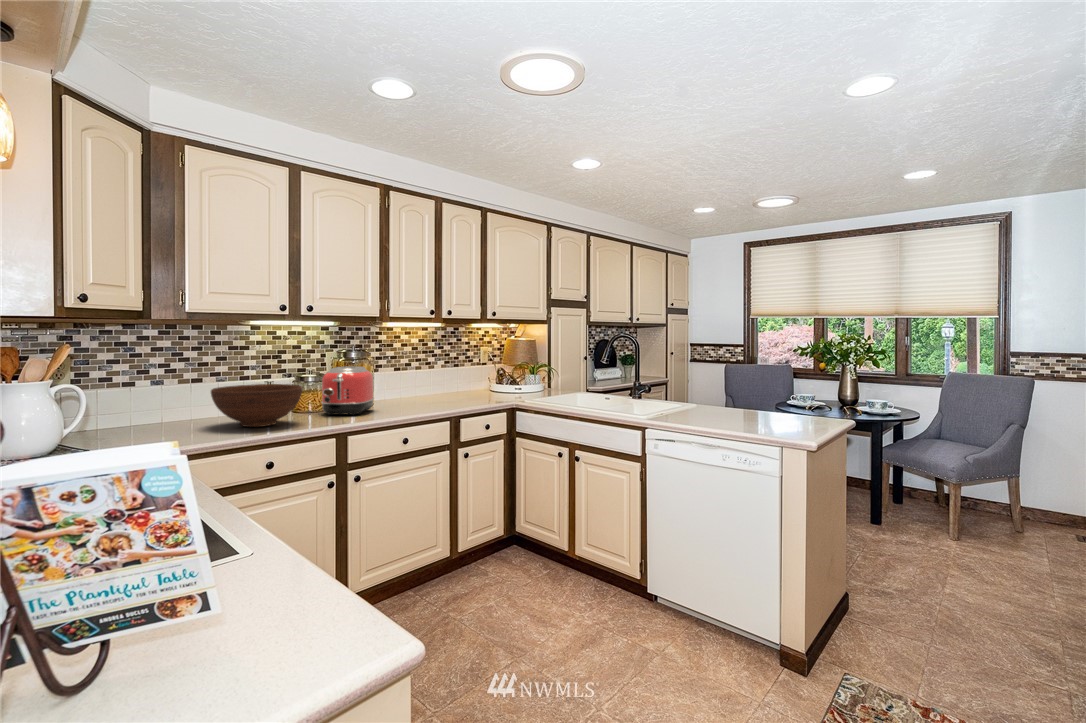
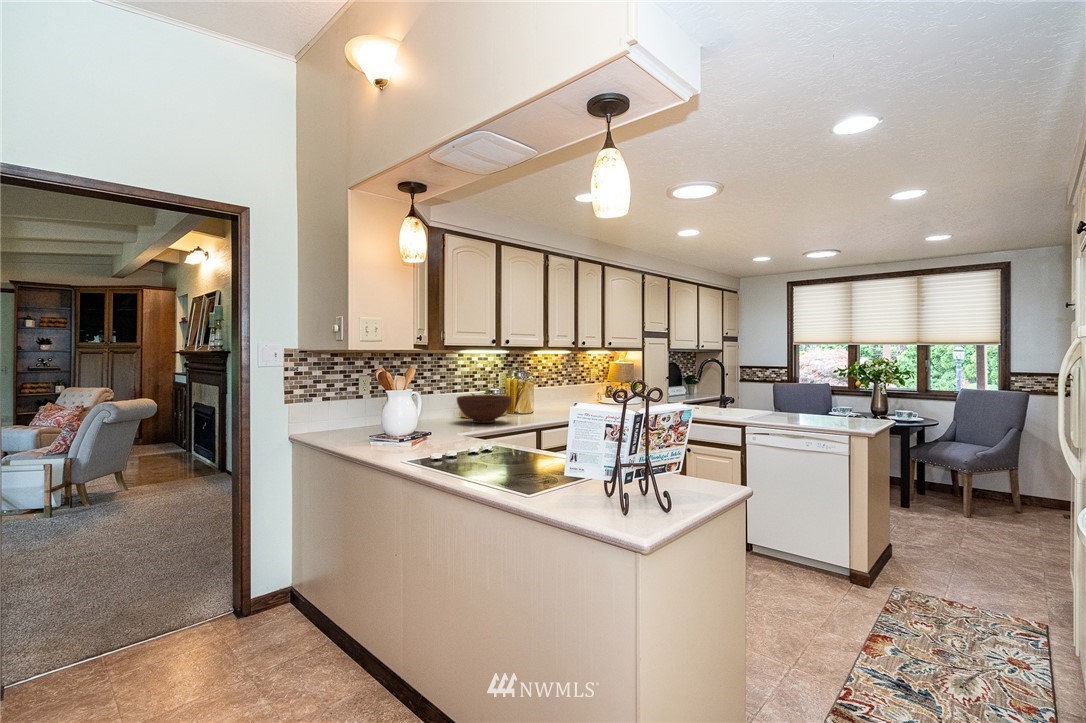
toaster: present [321,366,374,415] -> none [508,383,540,417]

